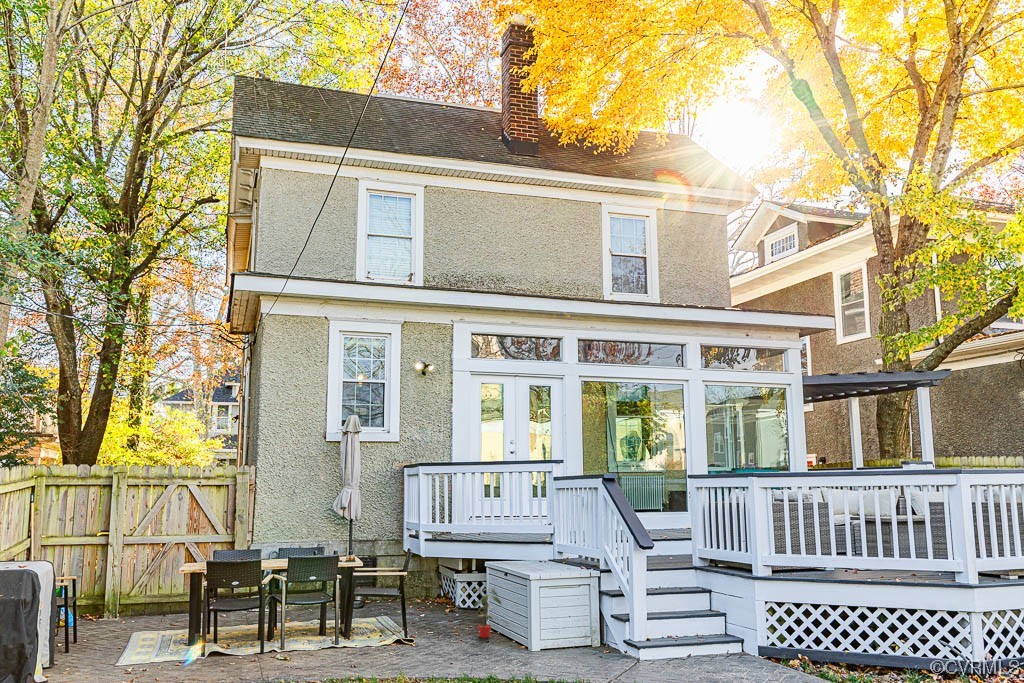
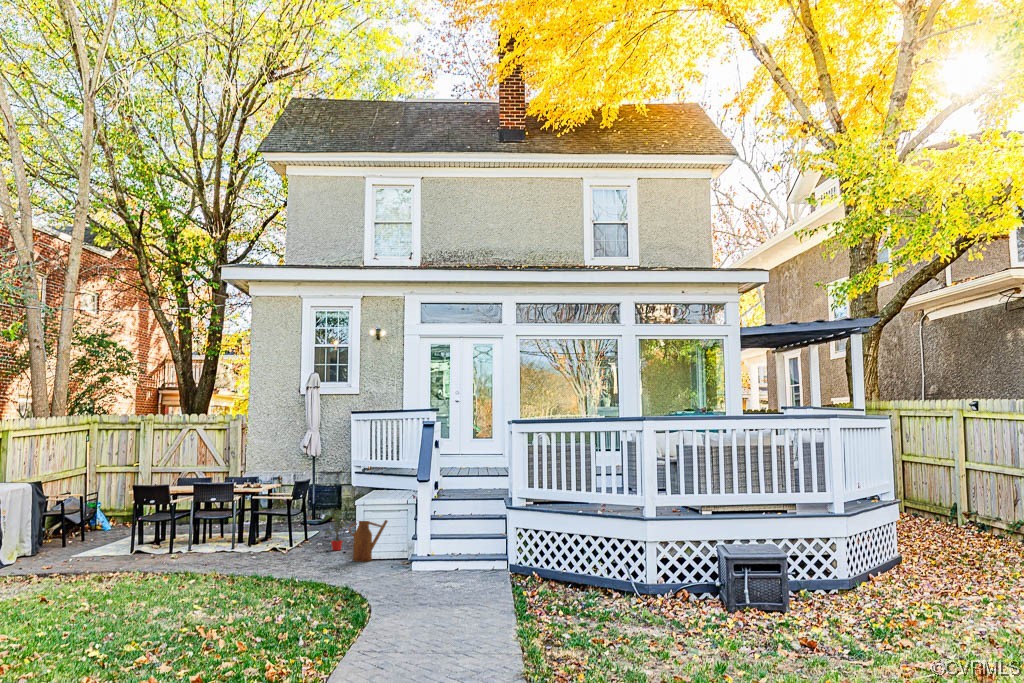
watering can: none [547,600,589,653] -> present [349,520,388,562]

